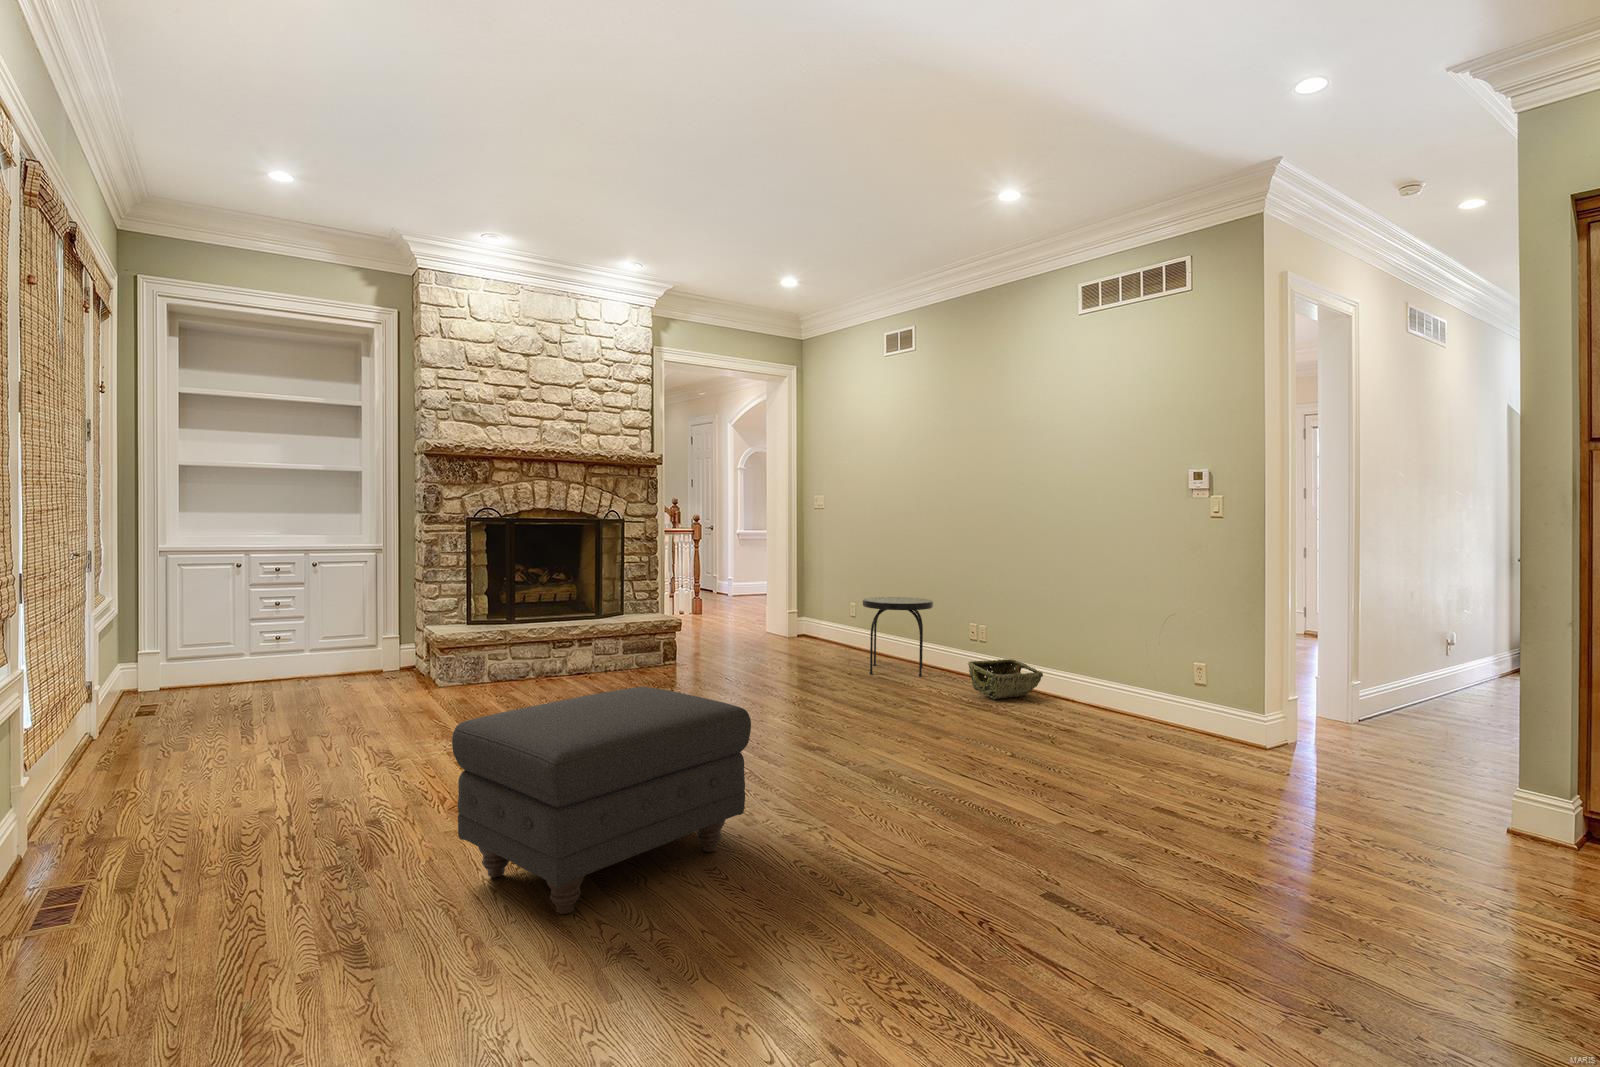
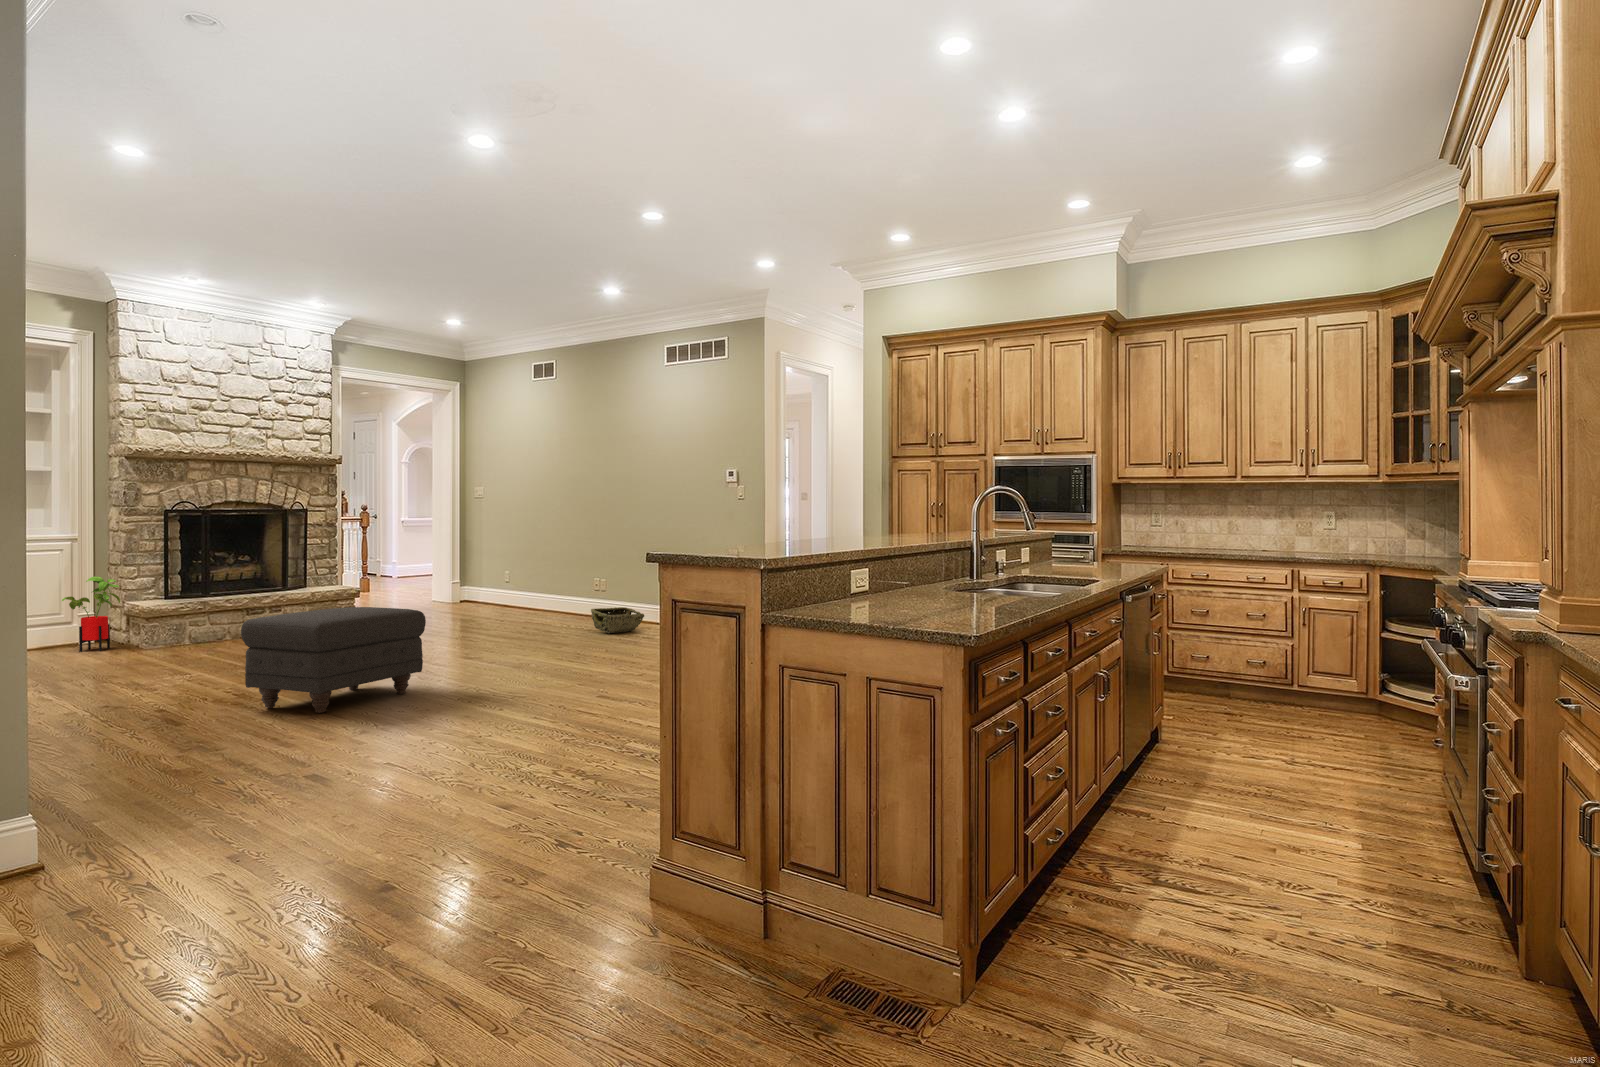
side table: present [863,597,933,676] -> none [516,569,571,627]
house plant: none [354,598,419,687] -> present [62,577,120,652]

